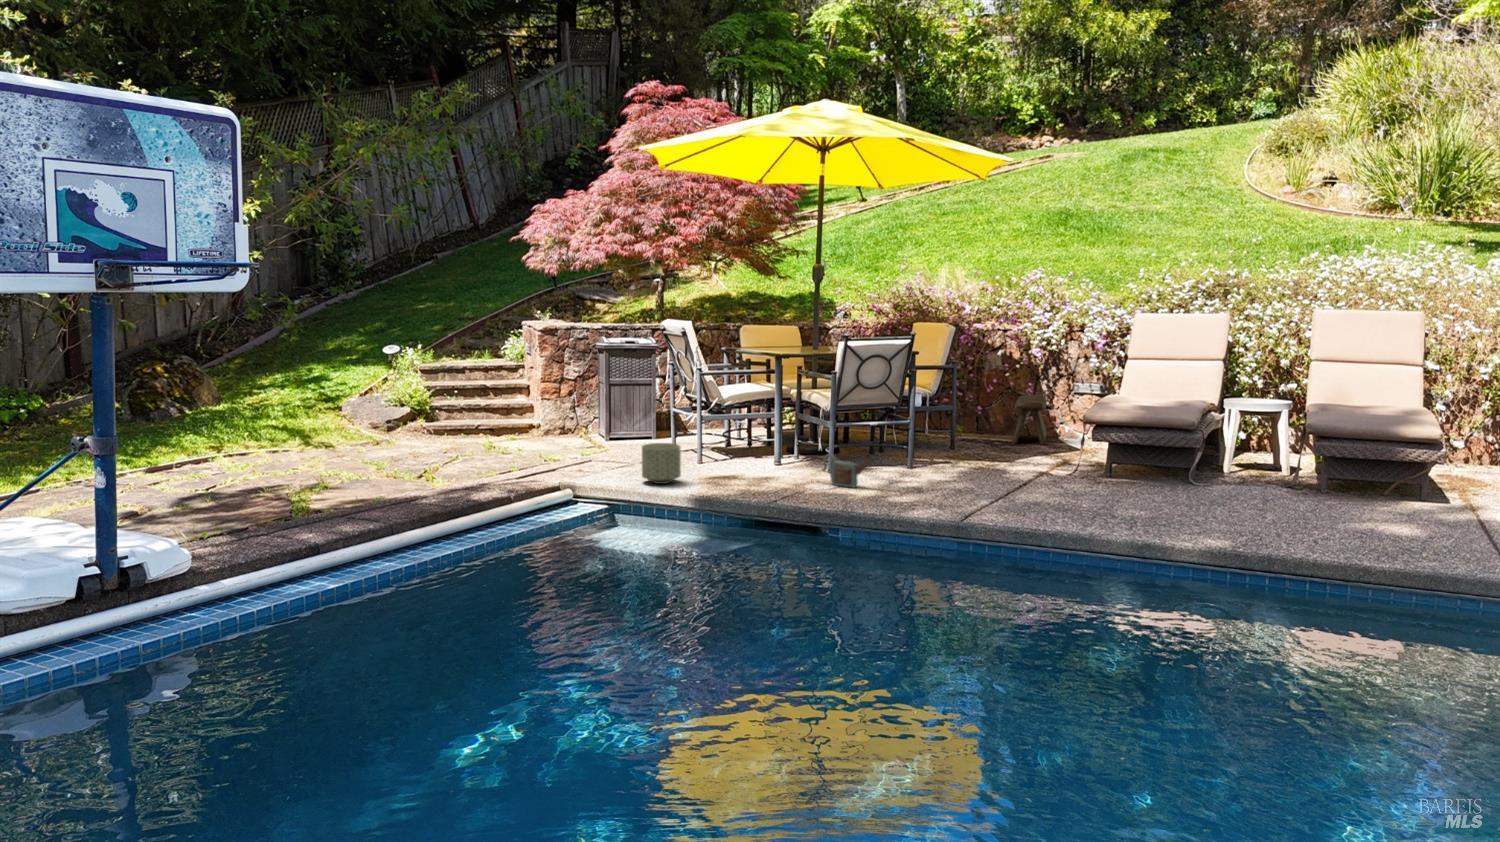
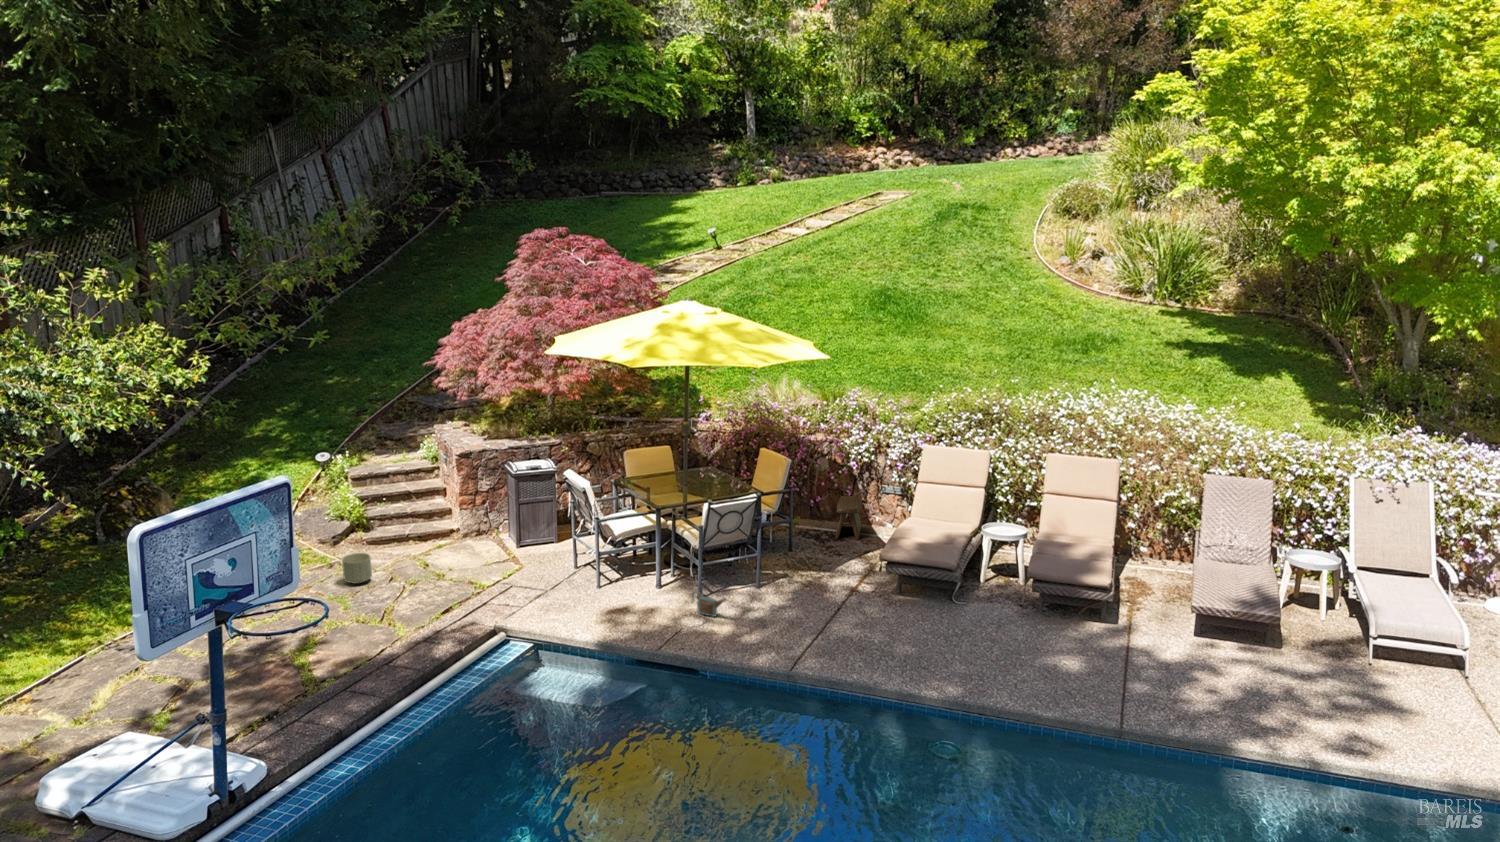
planter: present [642,443,681,484] -> present [342,553,372,584]

